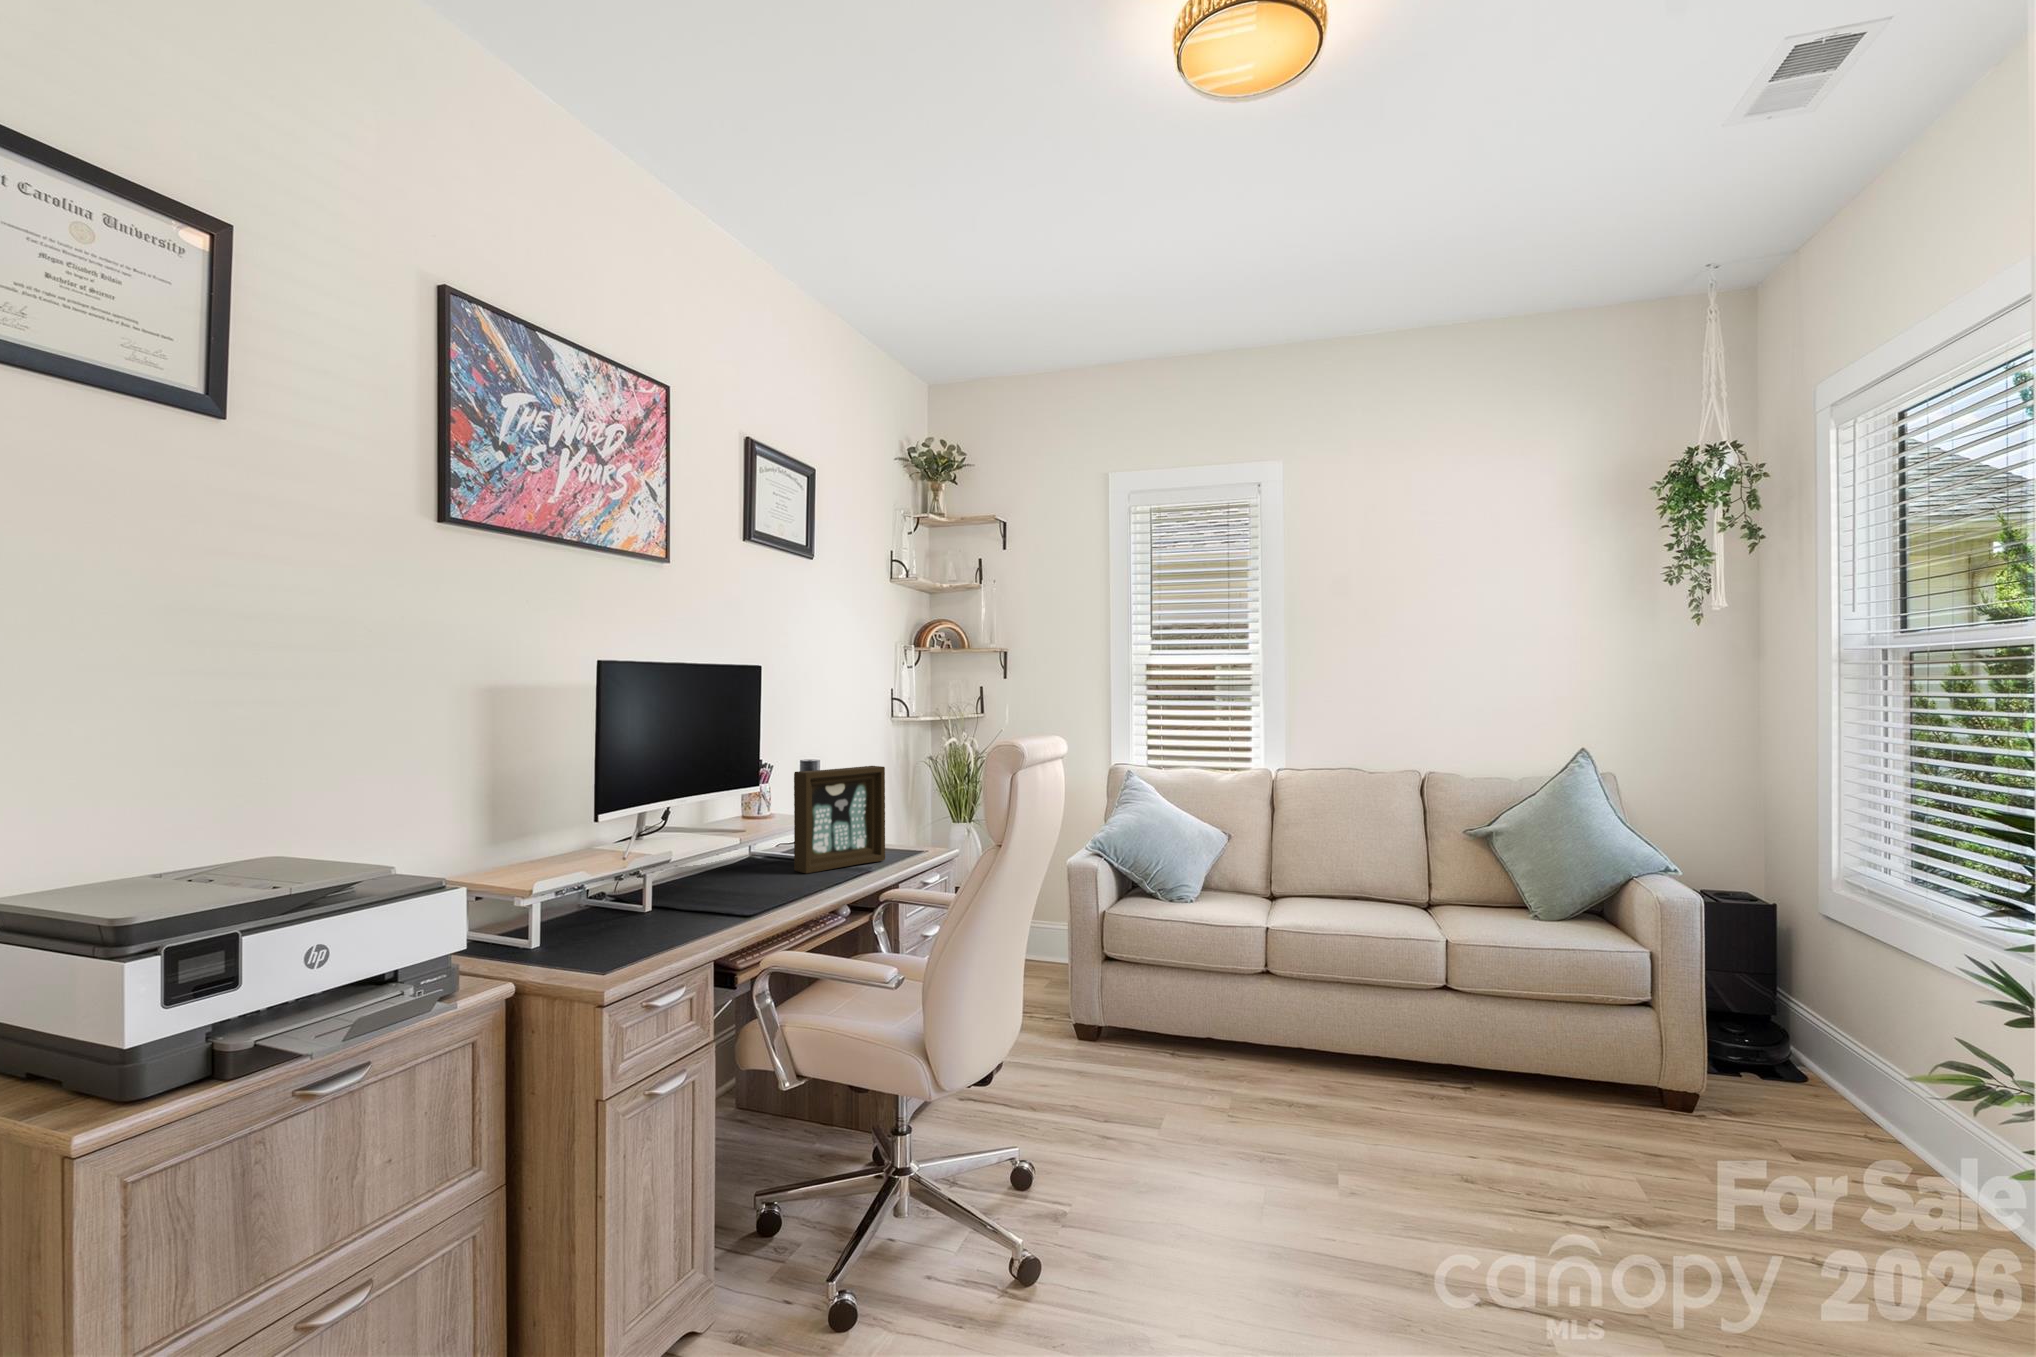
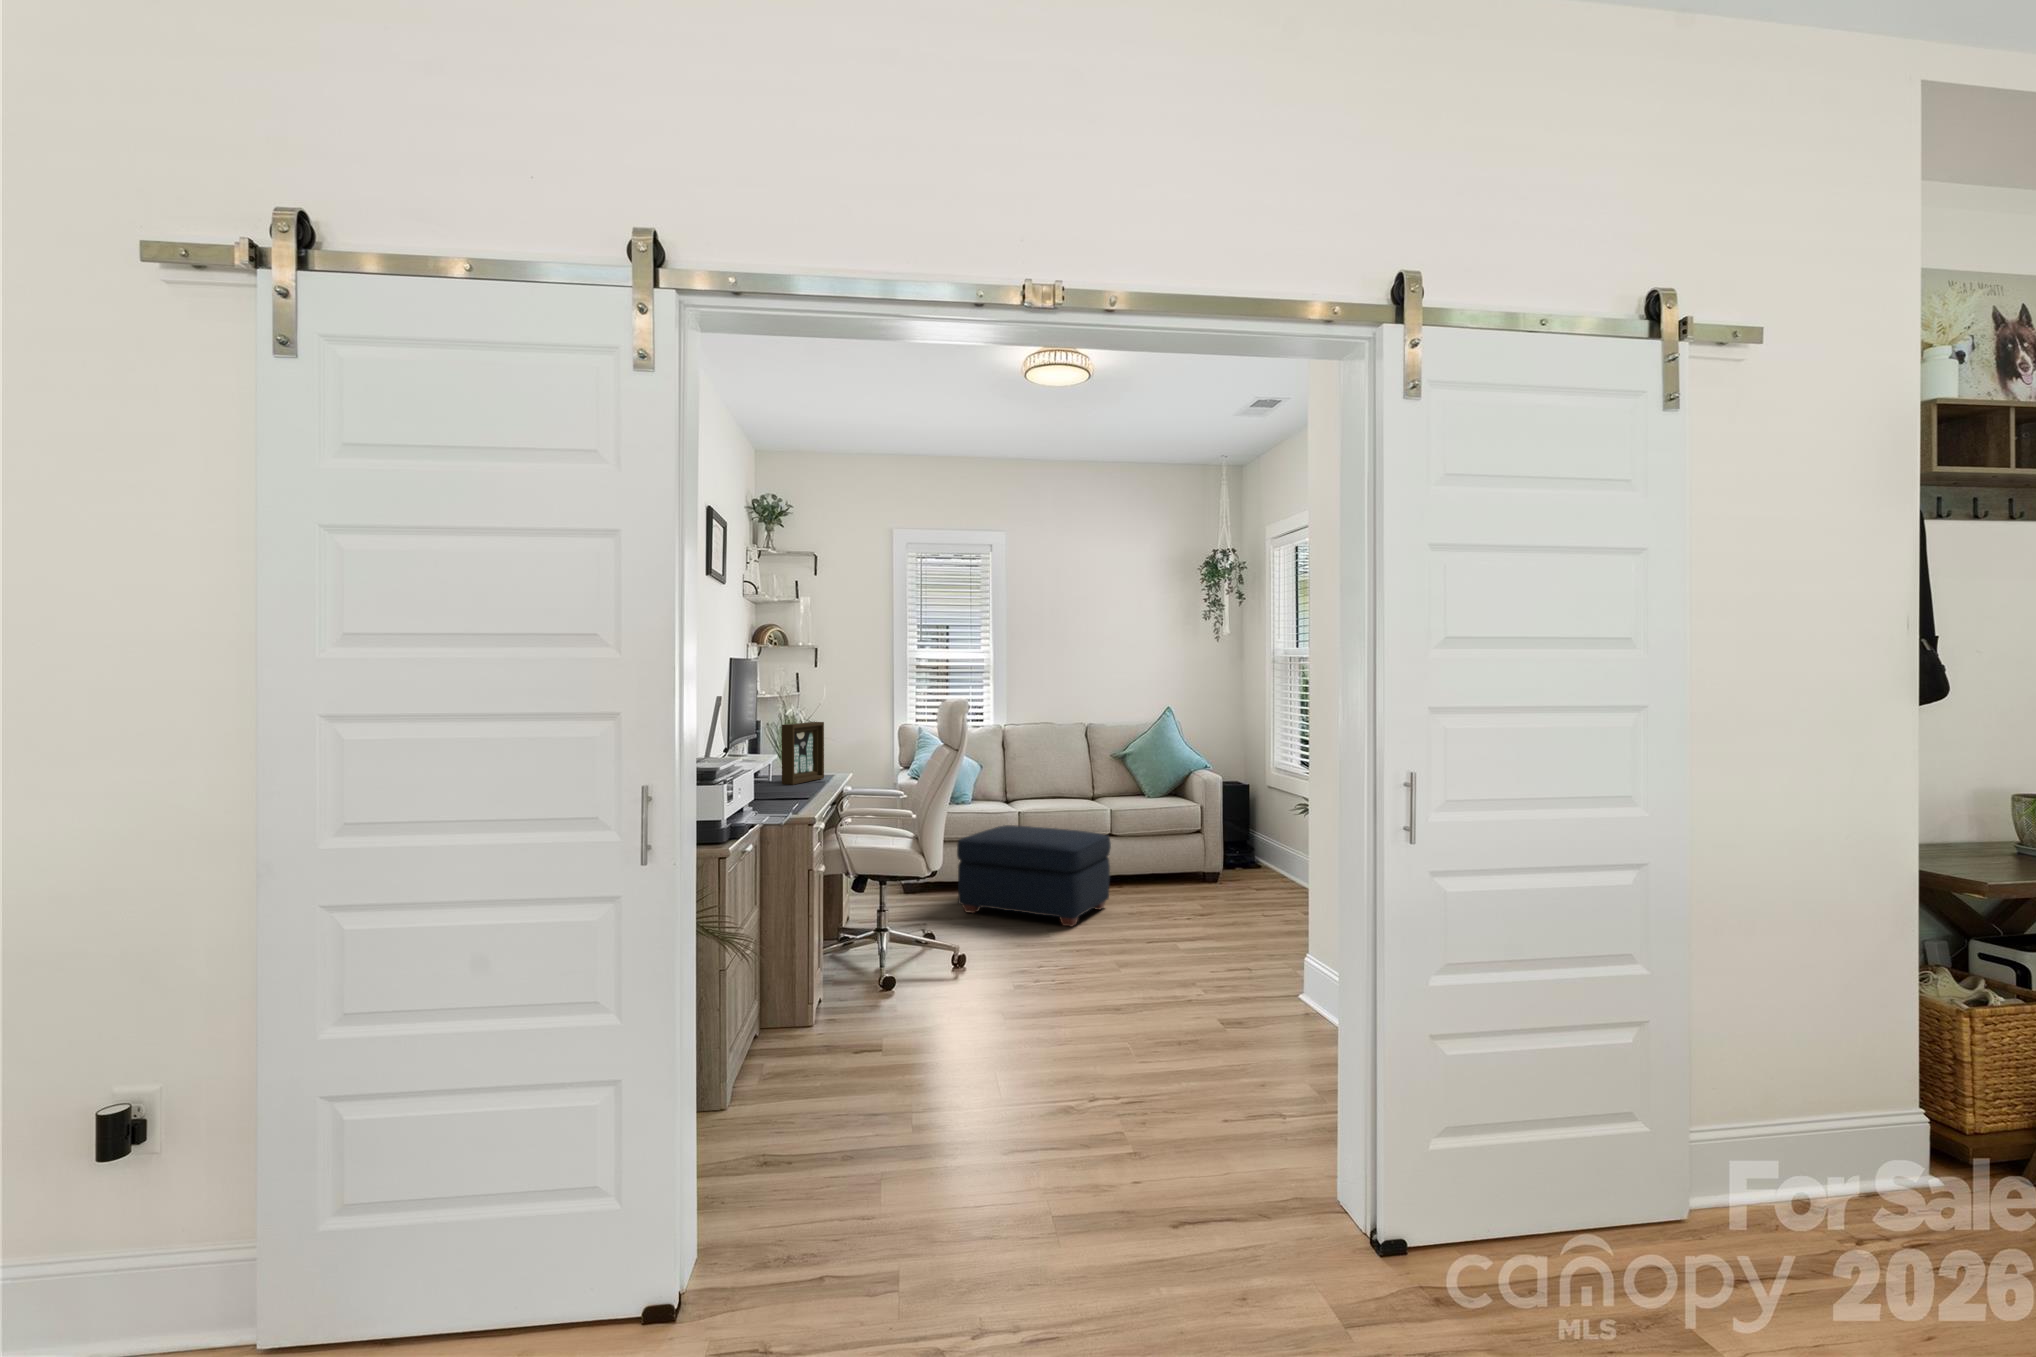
ottoman: none [1124,952,1426,1200] -> present [957,825,1111,927]

